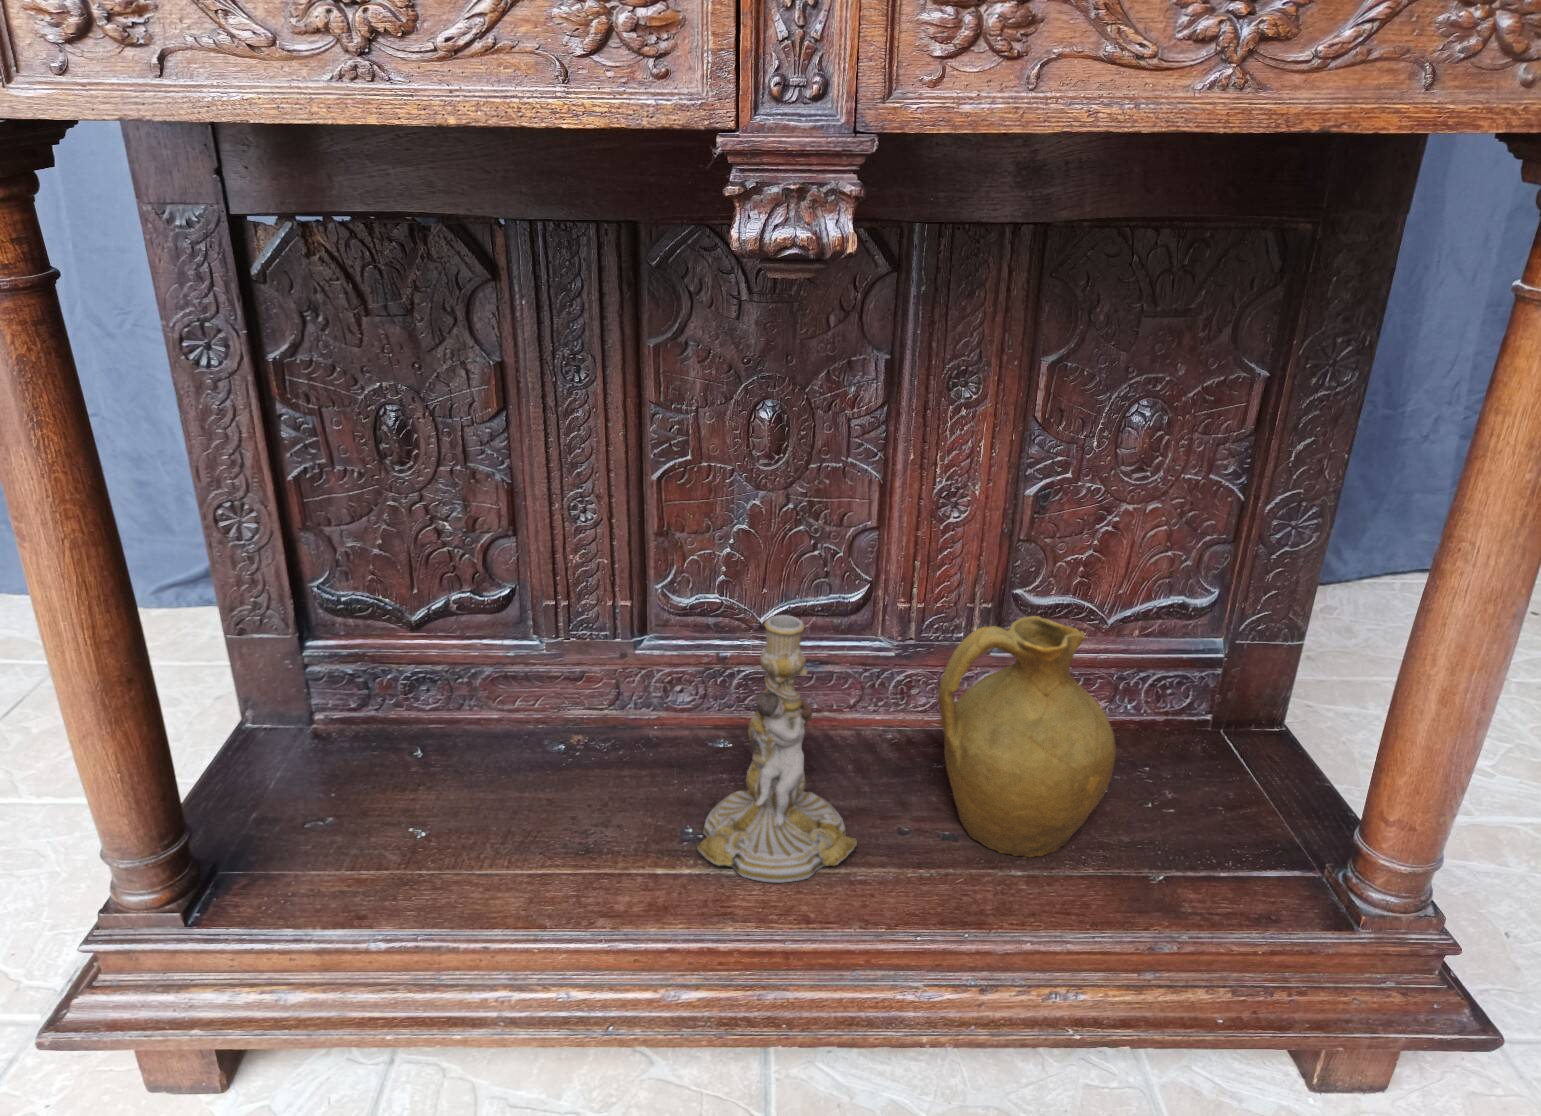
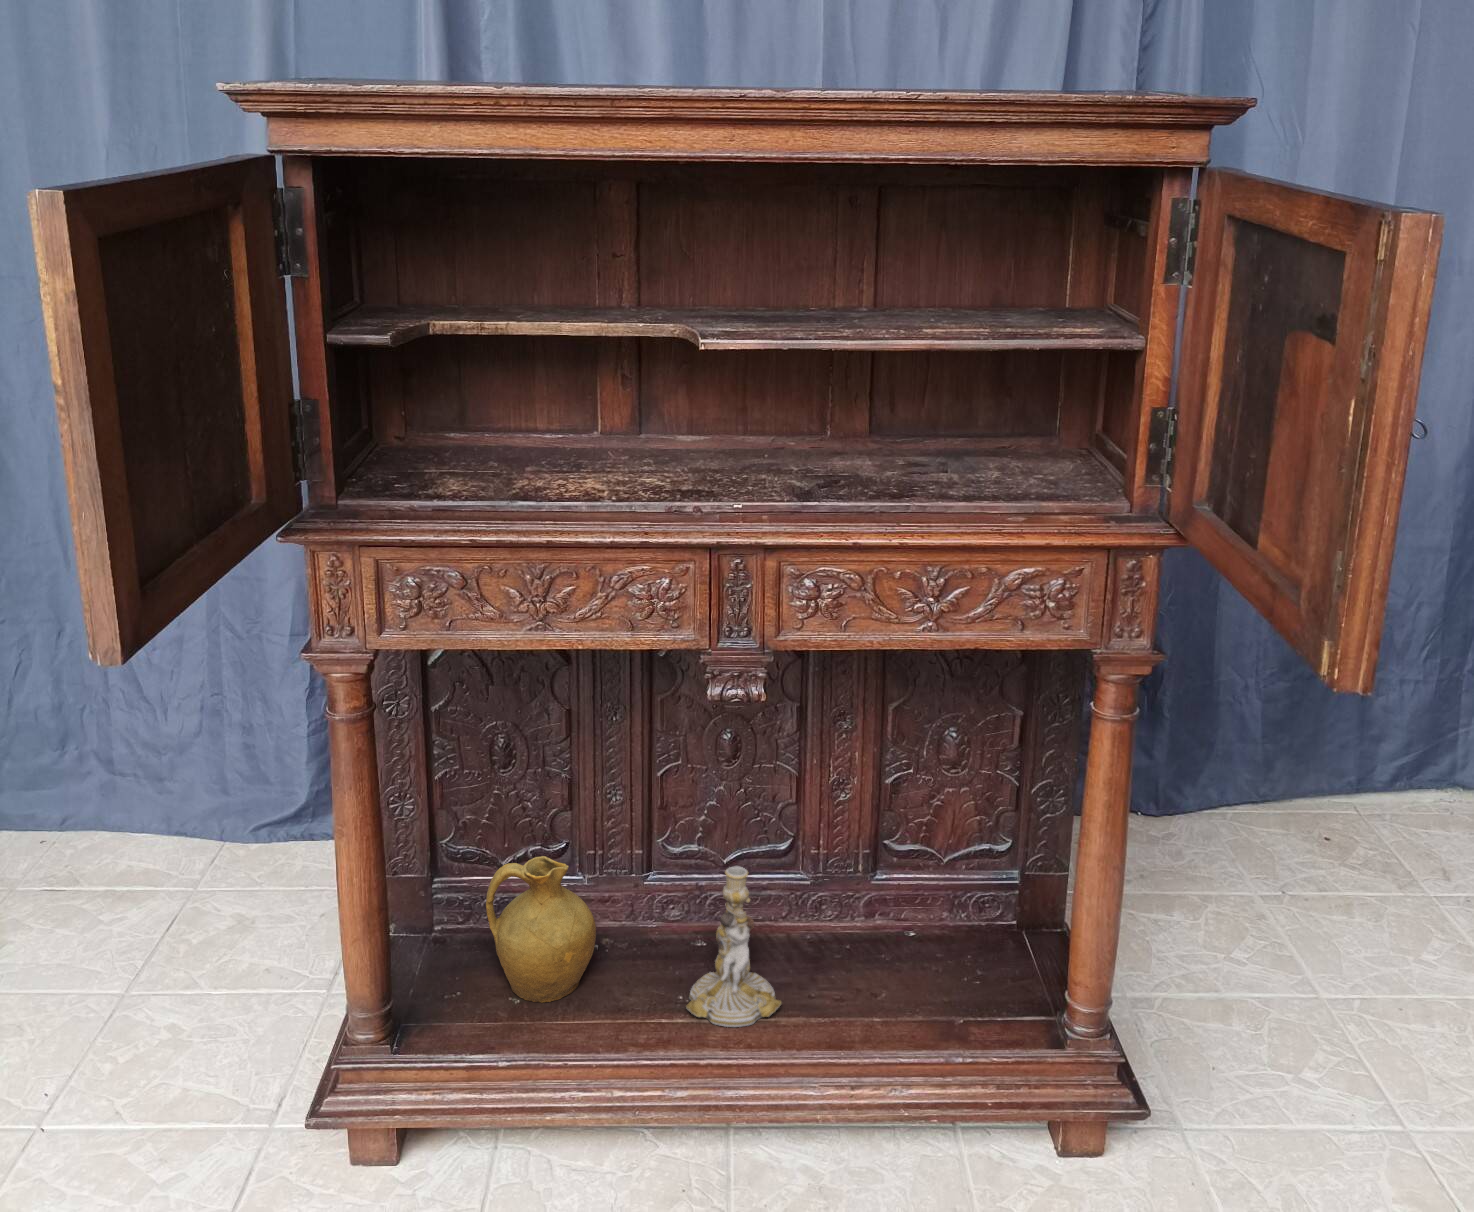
pitcher: present [938,616,1116,857] -> present [486,856,596,1003]

